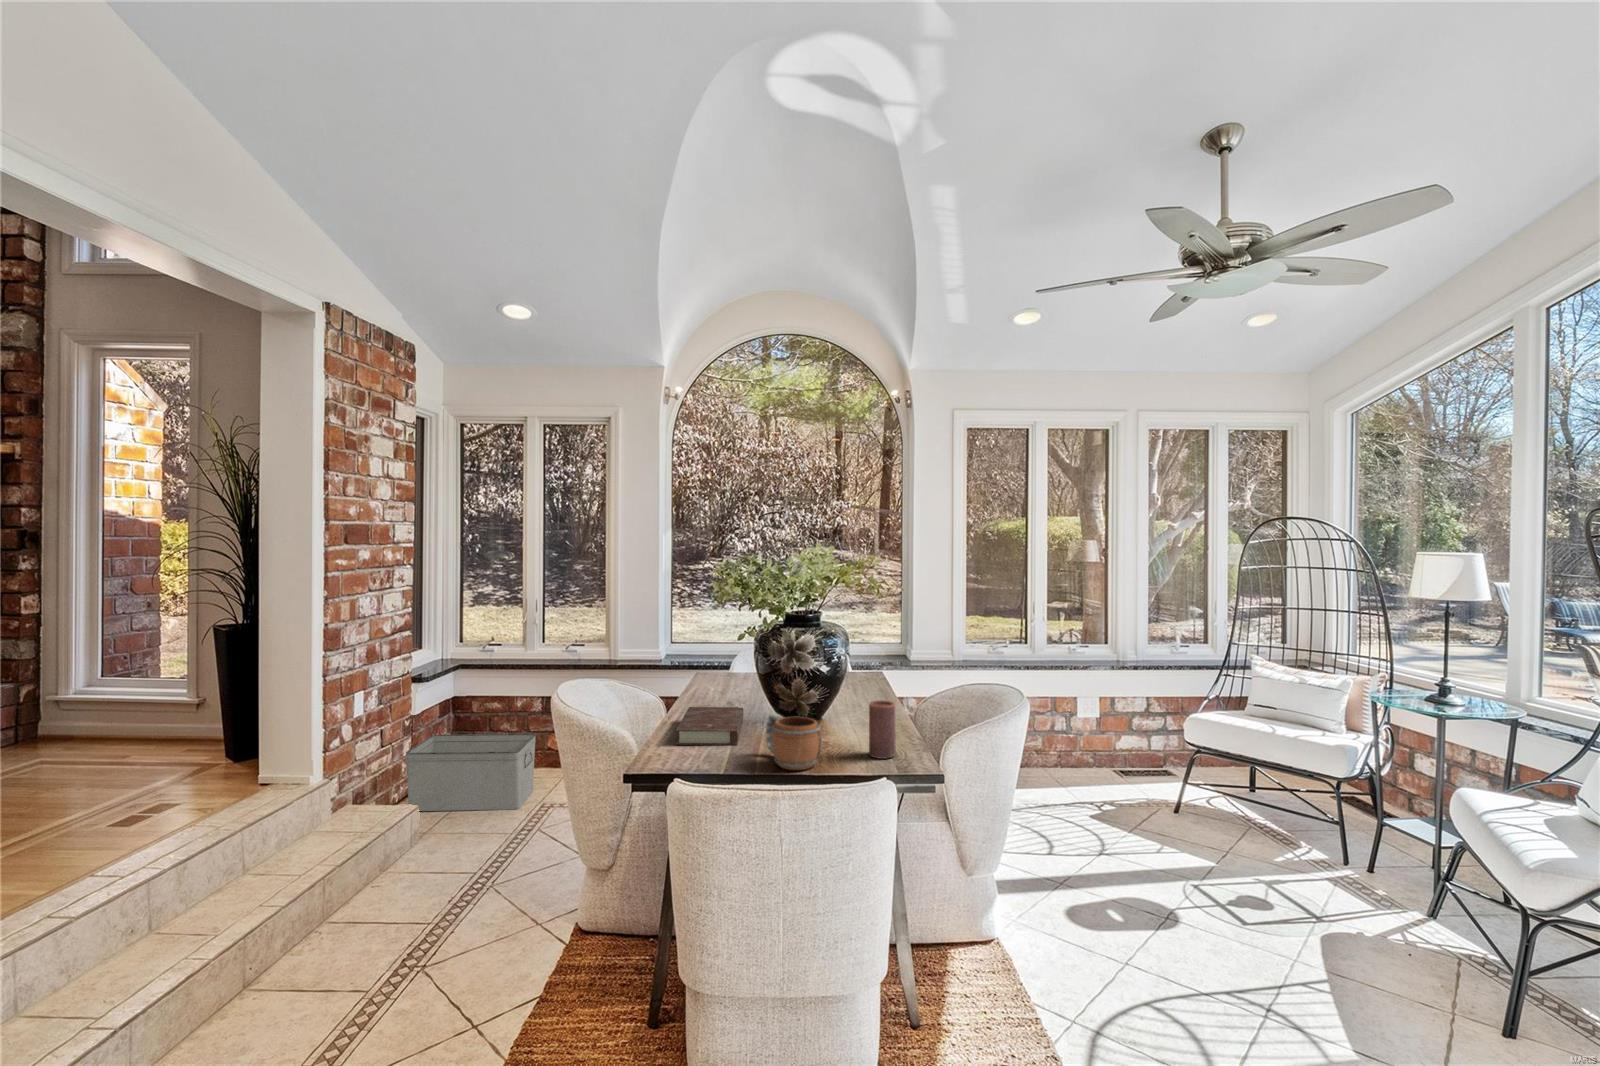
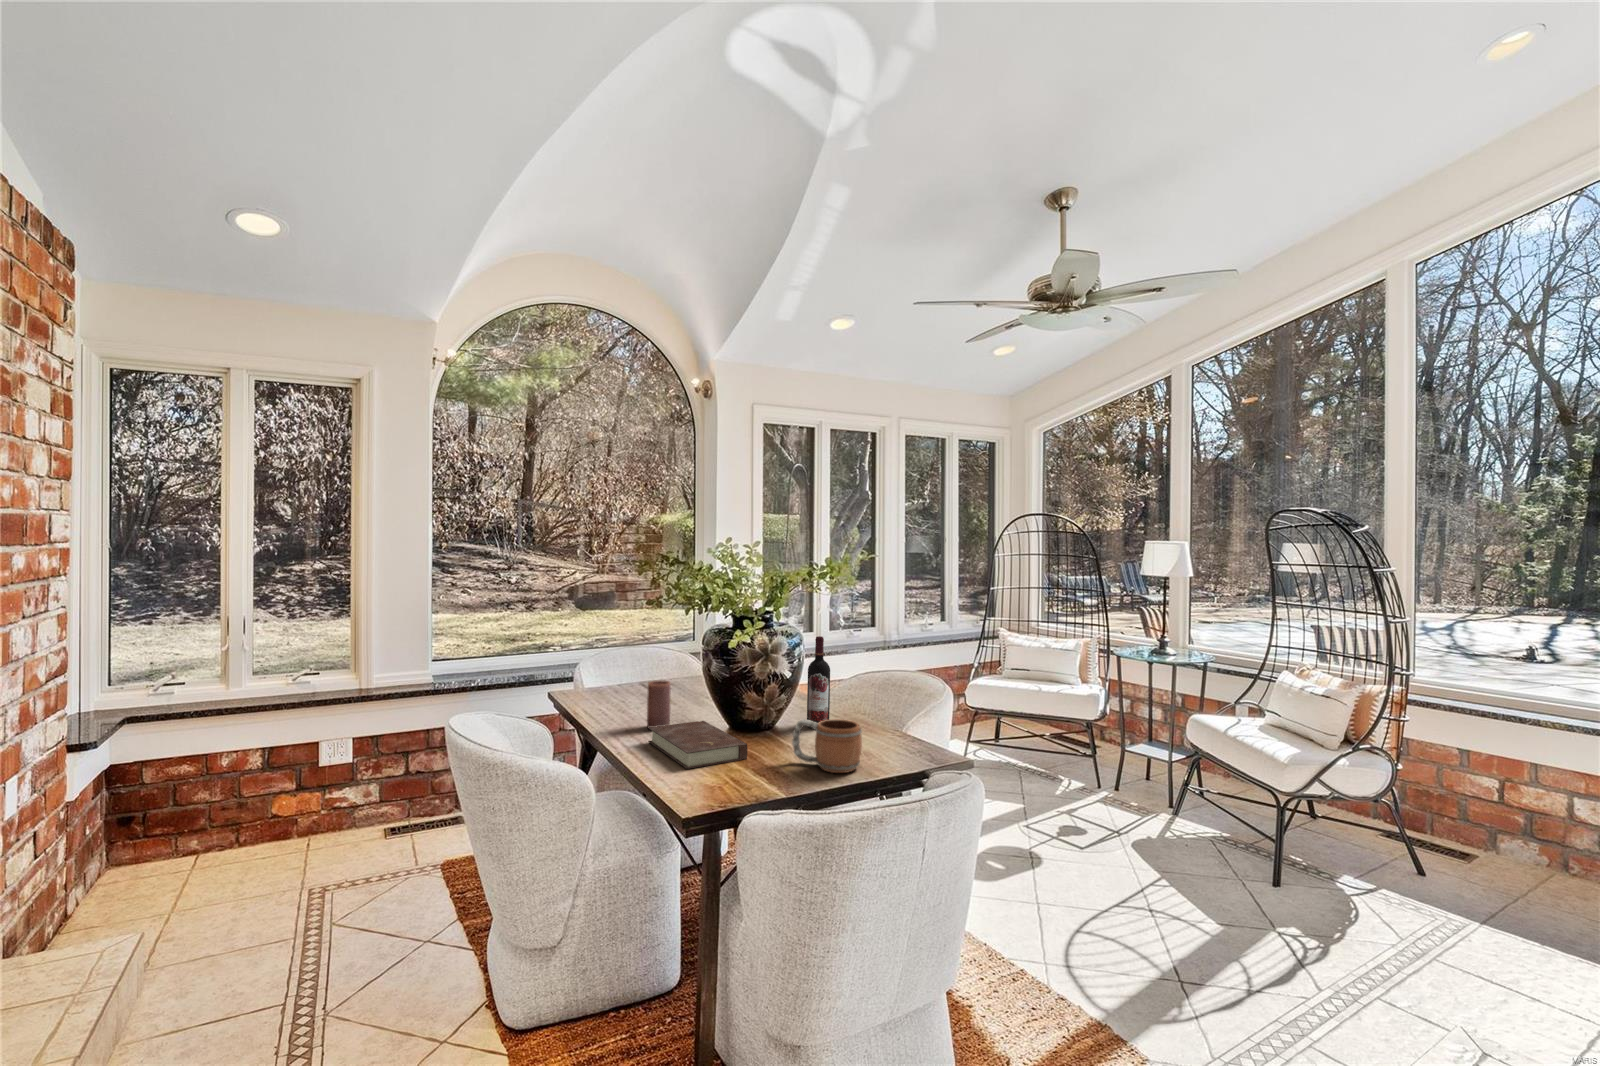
wine bottle: none [842,636,866,730] -> present [807,636,830,723]
candle: present [869,700,896,759] -> present [647,680,670,728]
storage bin: present [406,734,536,811] -> none [76,798,283,946]

